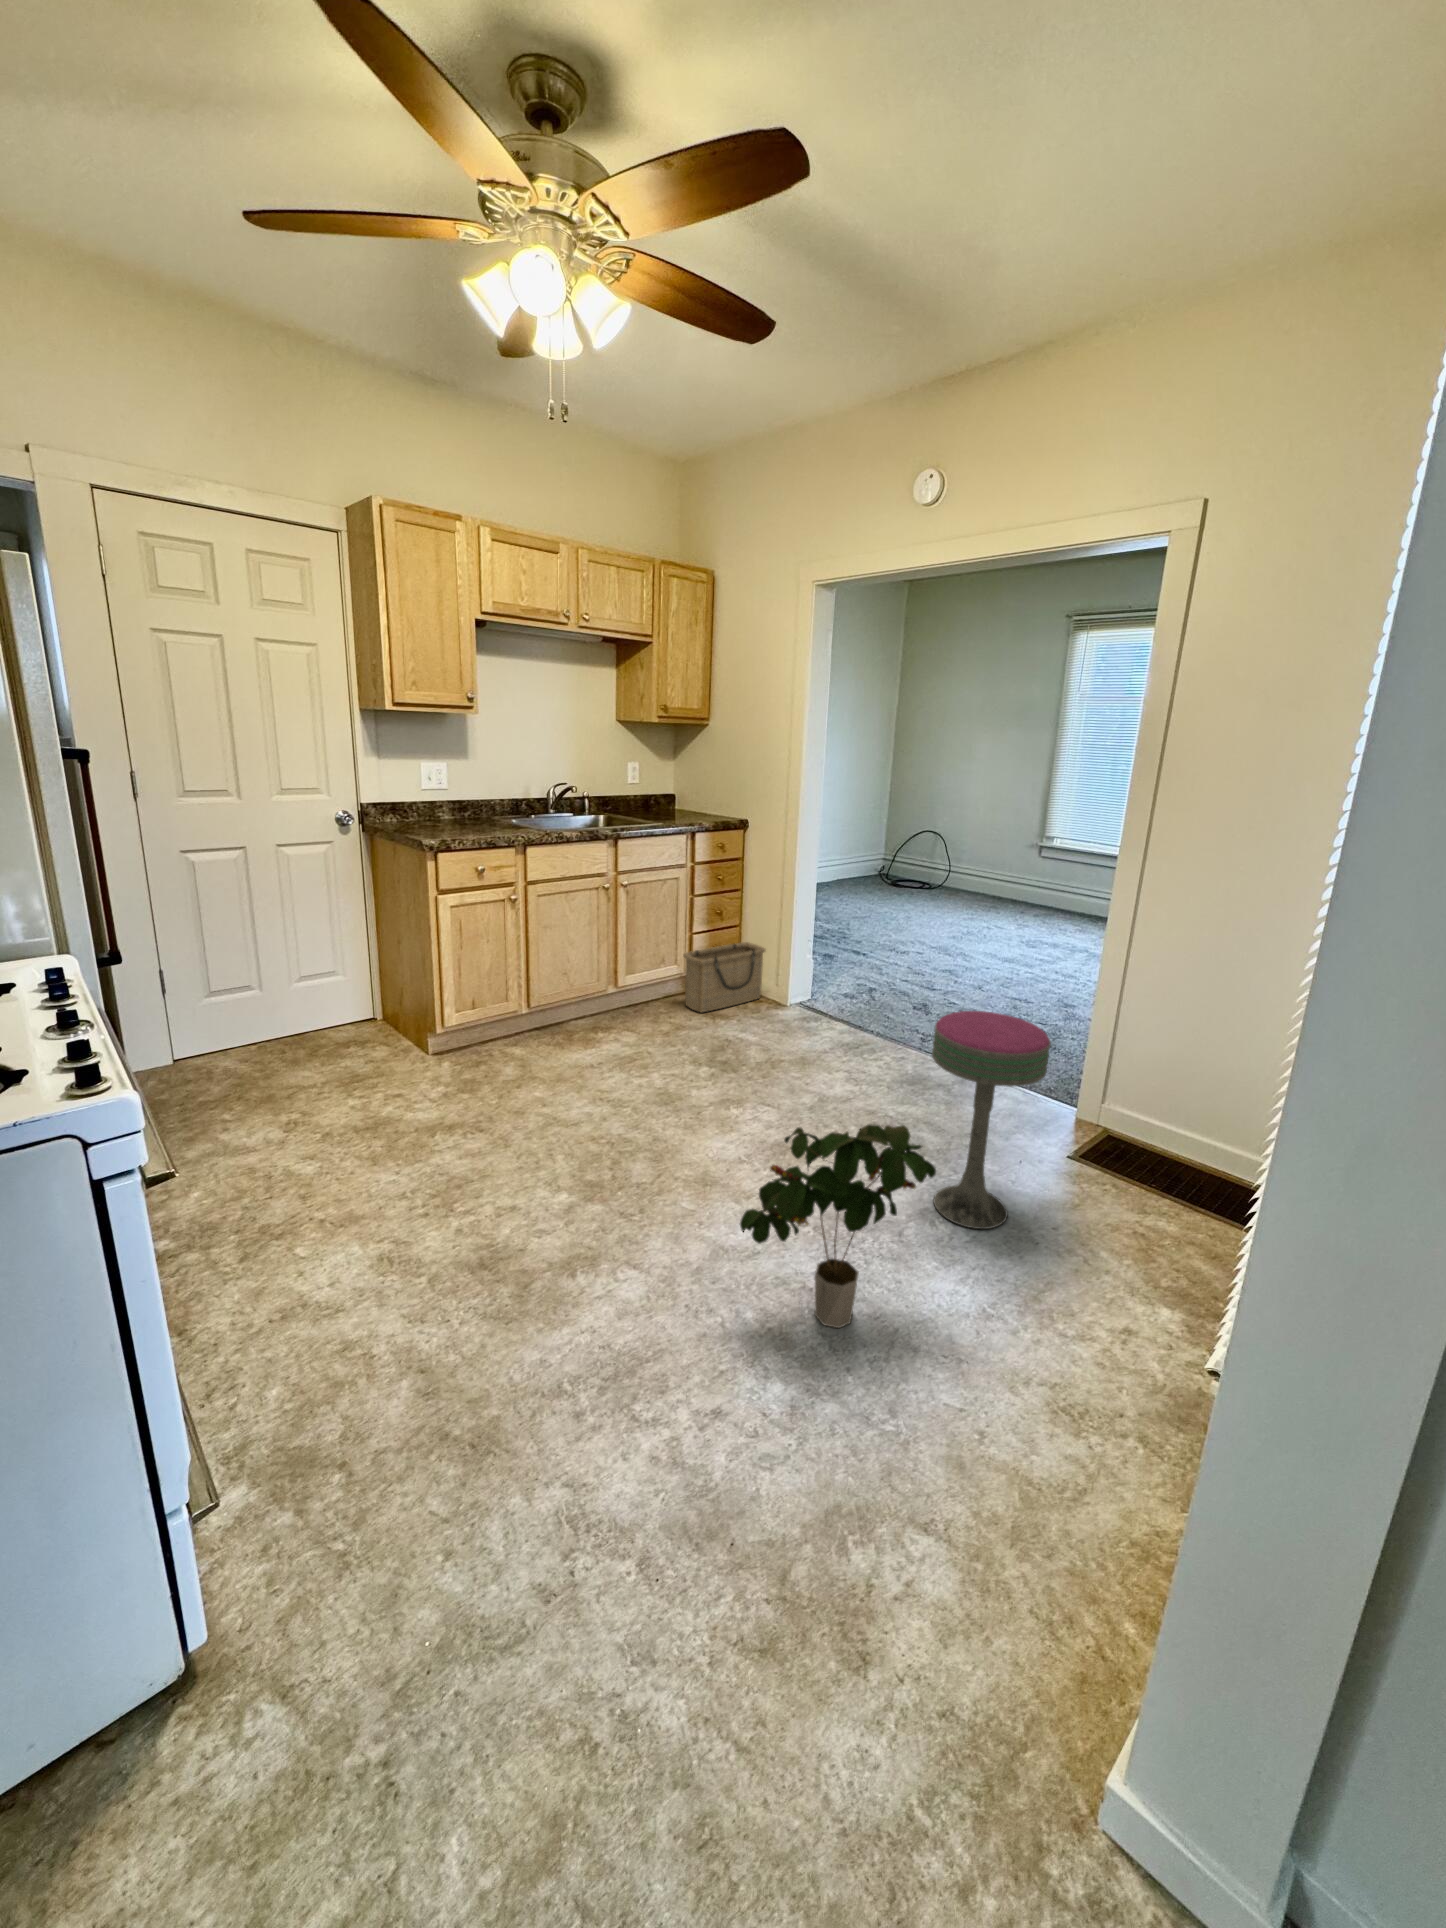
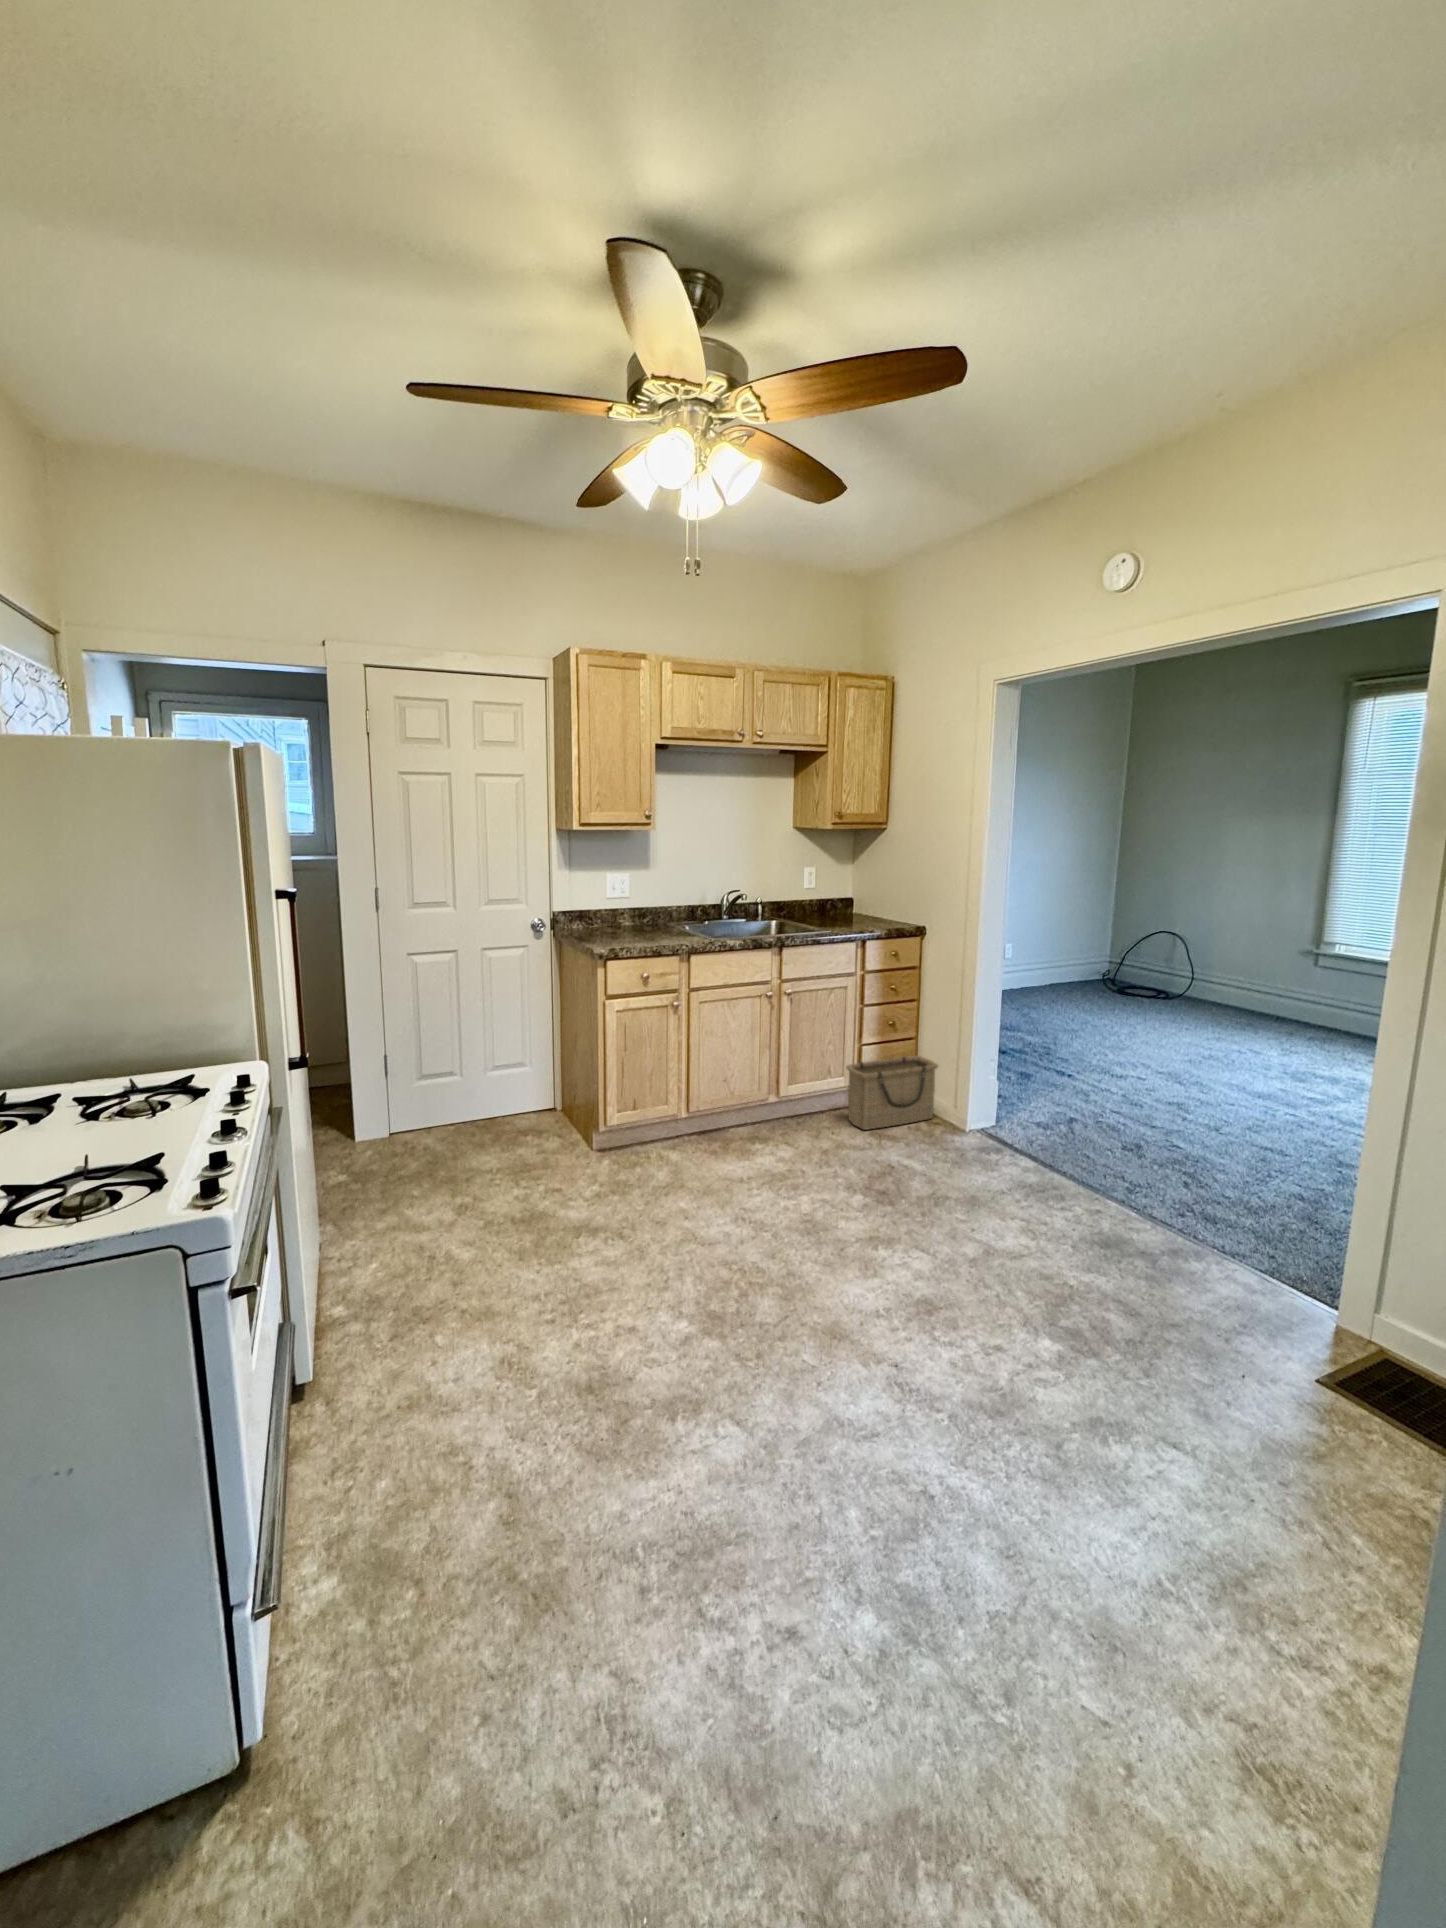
bar stool: present [932,1011,1051,1229] -> none [1099,1174,1264,1465]
potted plant: present [740,1124,936,1328] -> none [836,1300,1082,1559]

